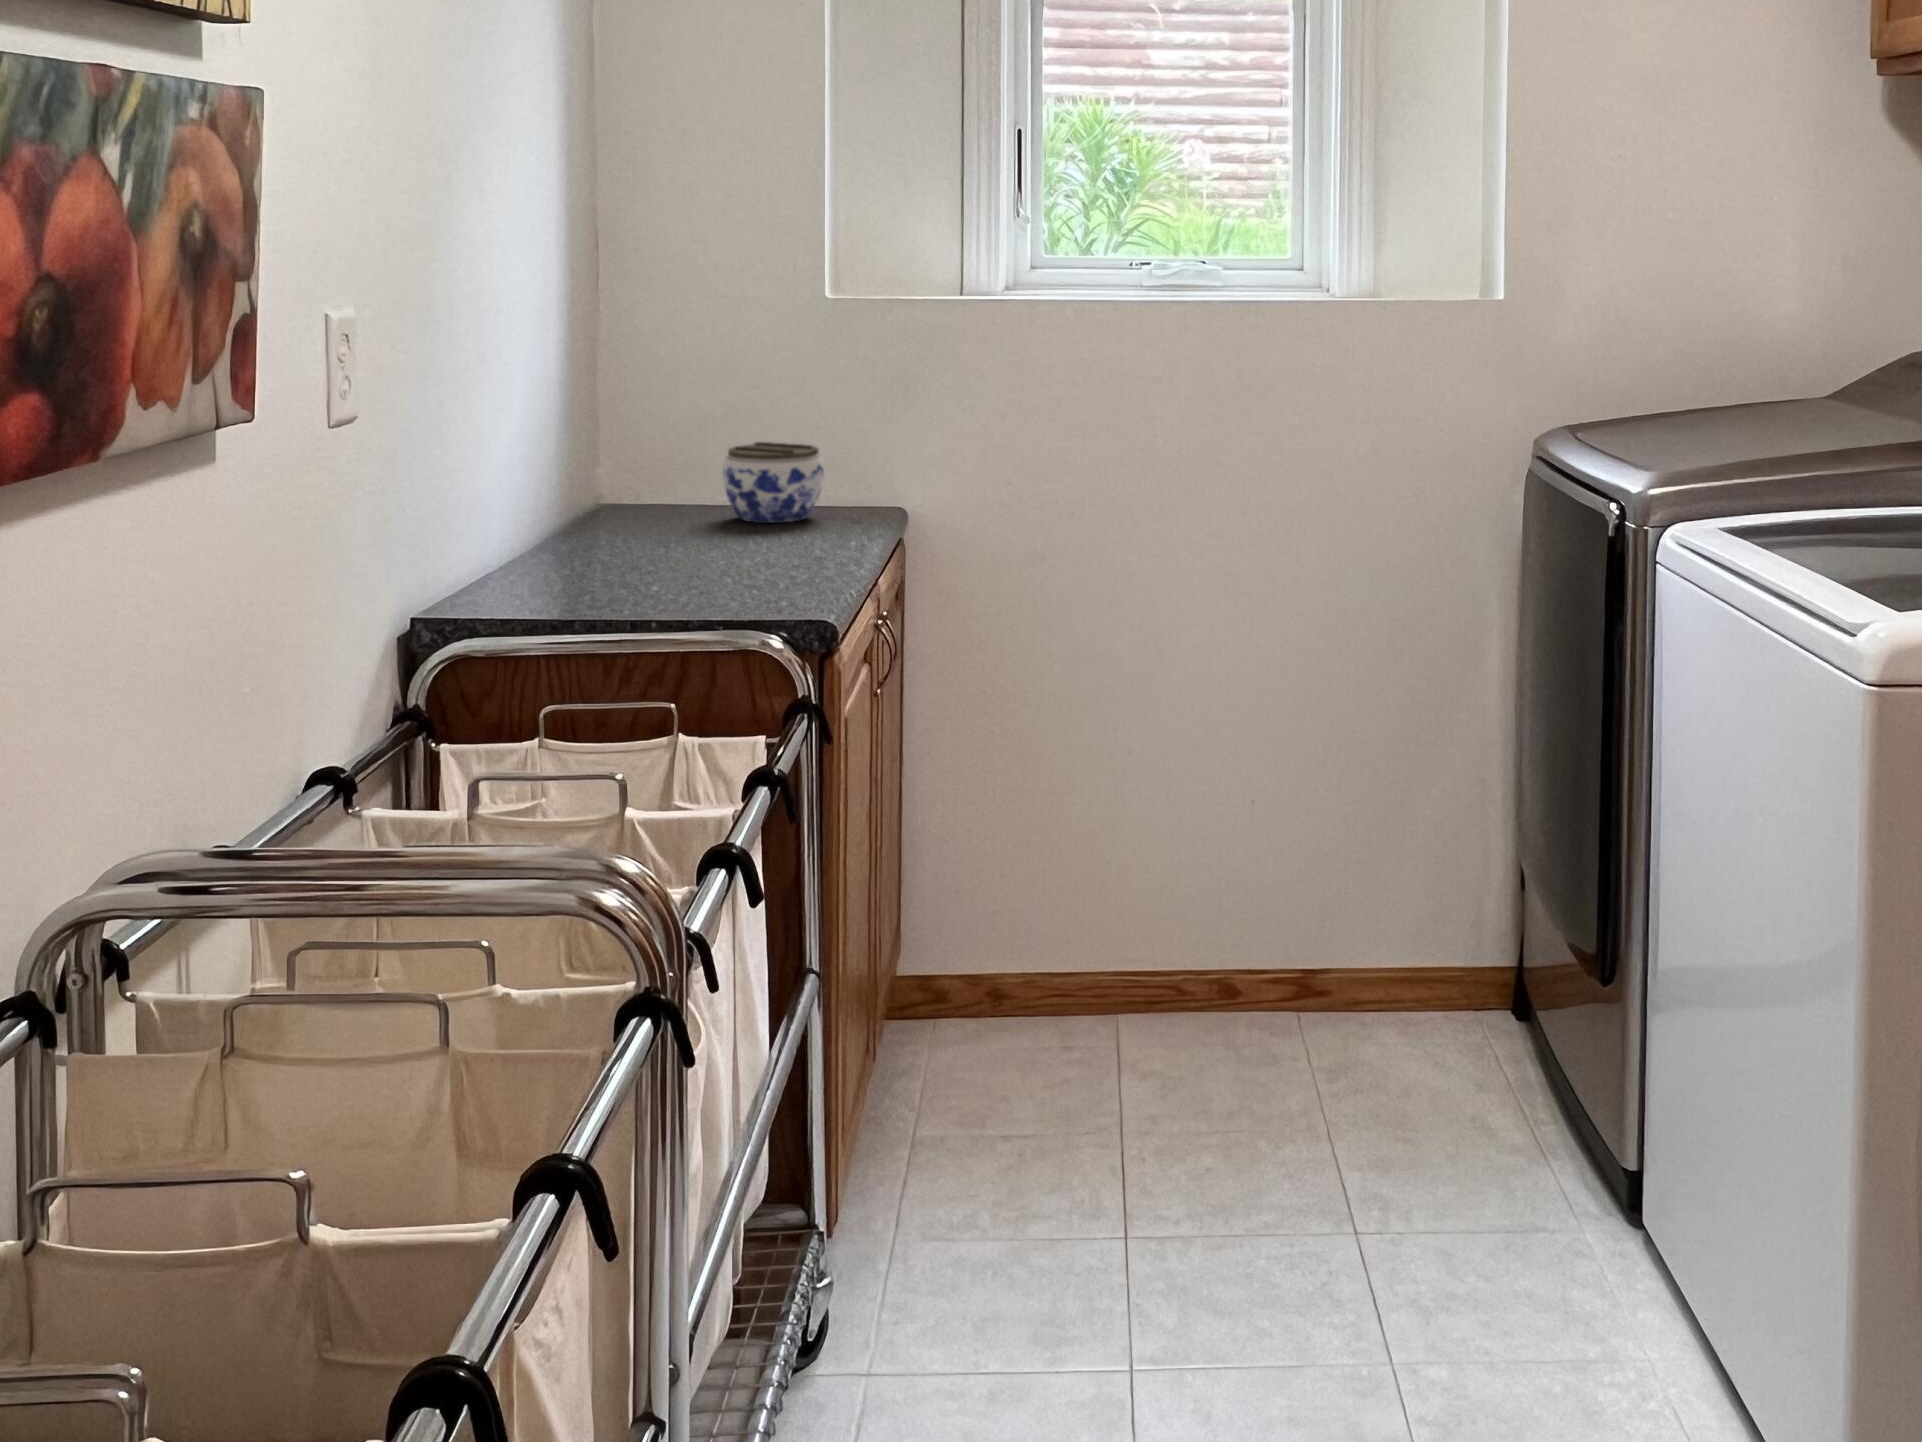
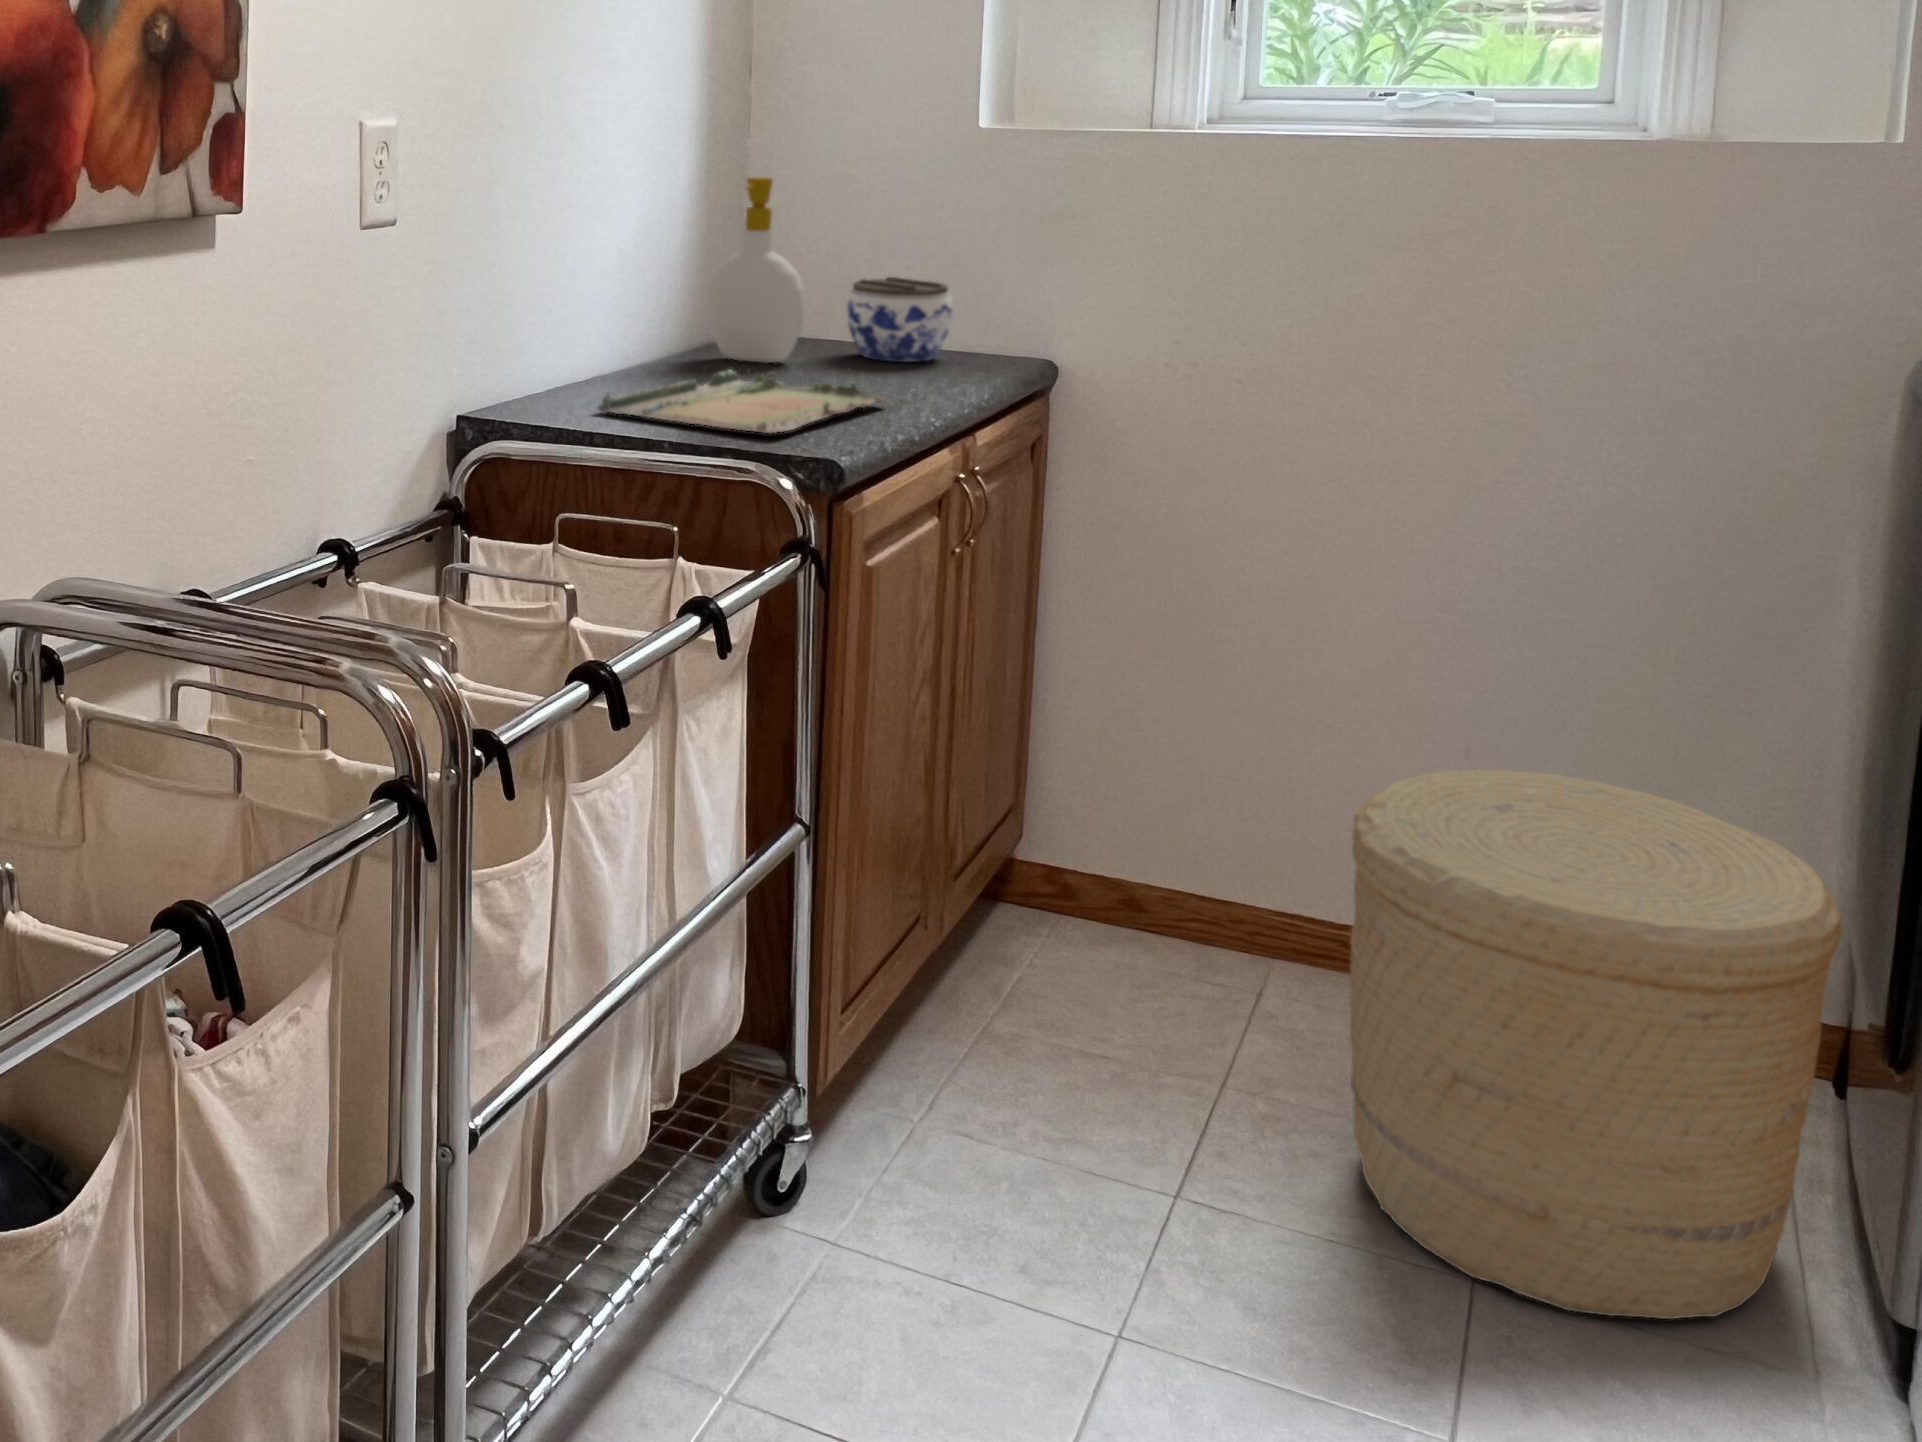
soap bottle: none [594,352,696,535] -> present [708,177,805,363]
tray: none [553,532,820,603] -> present [598,370,886,433]
woven basket: none [1225,807,1557,1230] -> present [1350,770,1842,1319]

